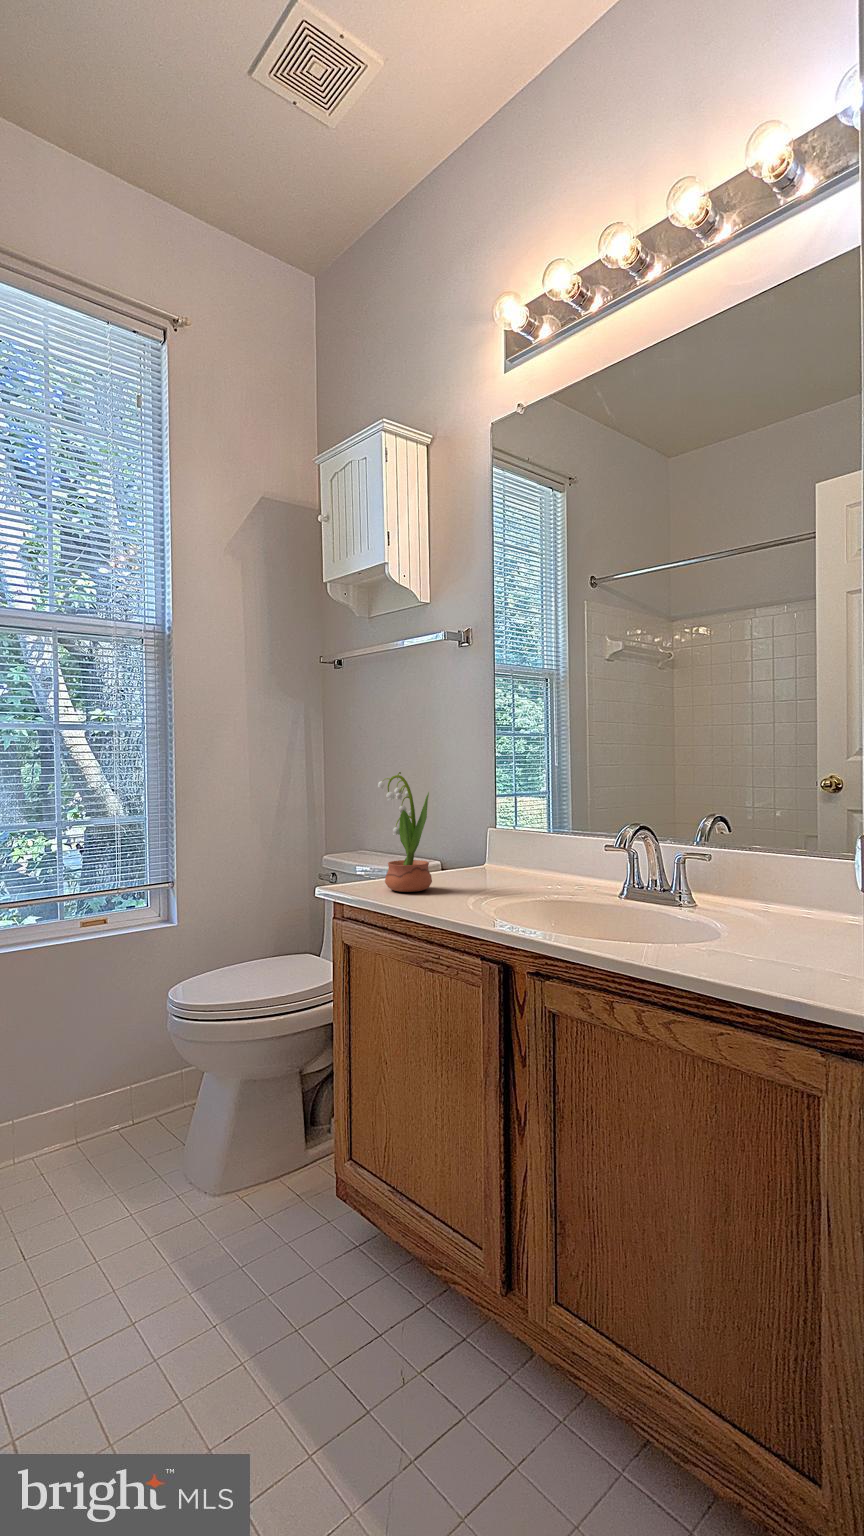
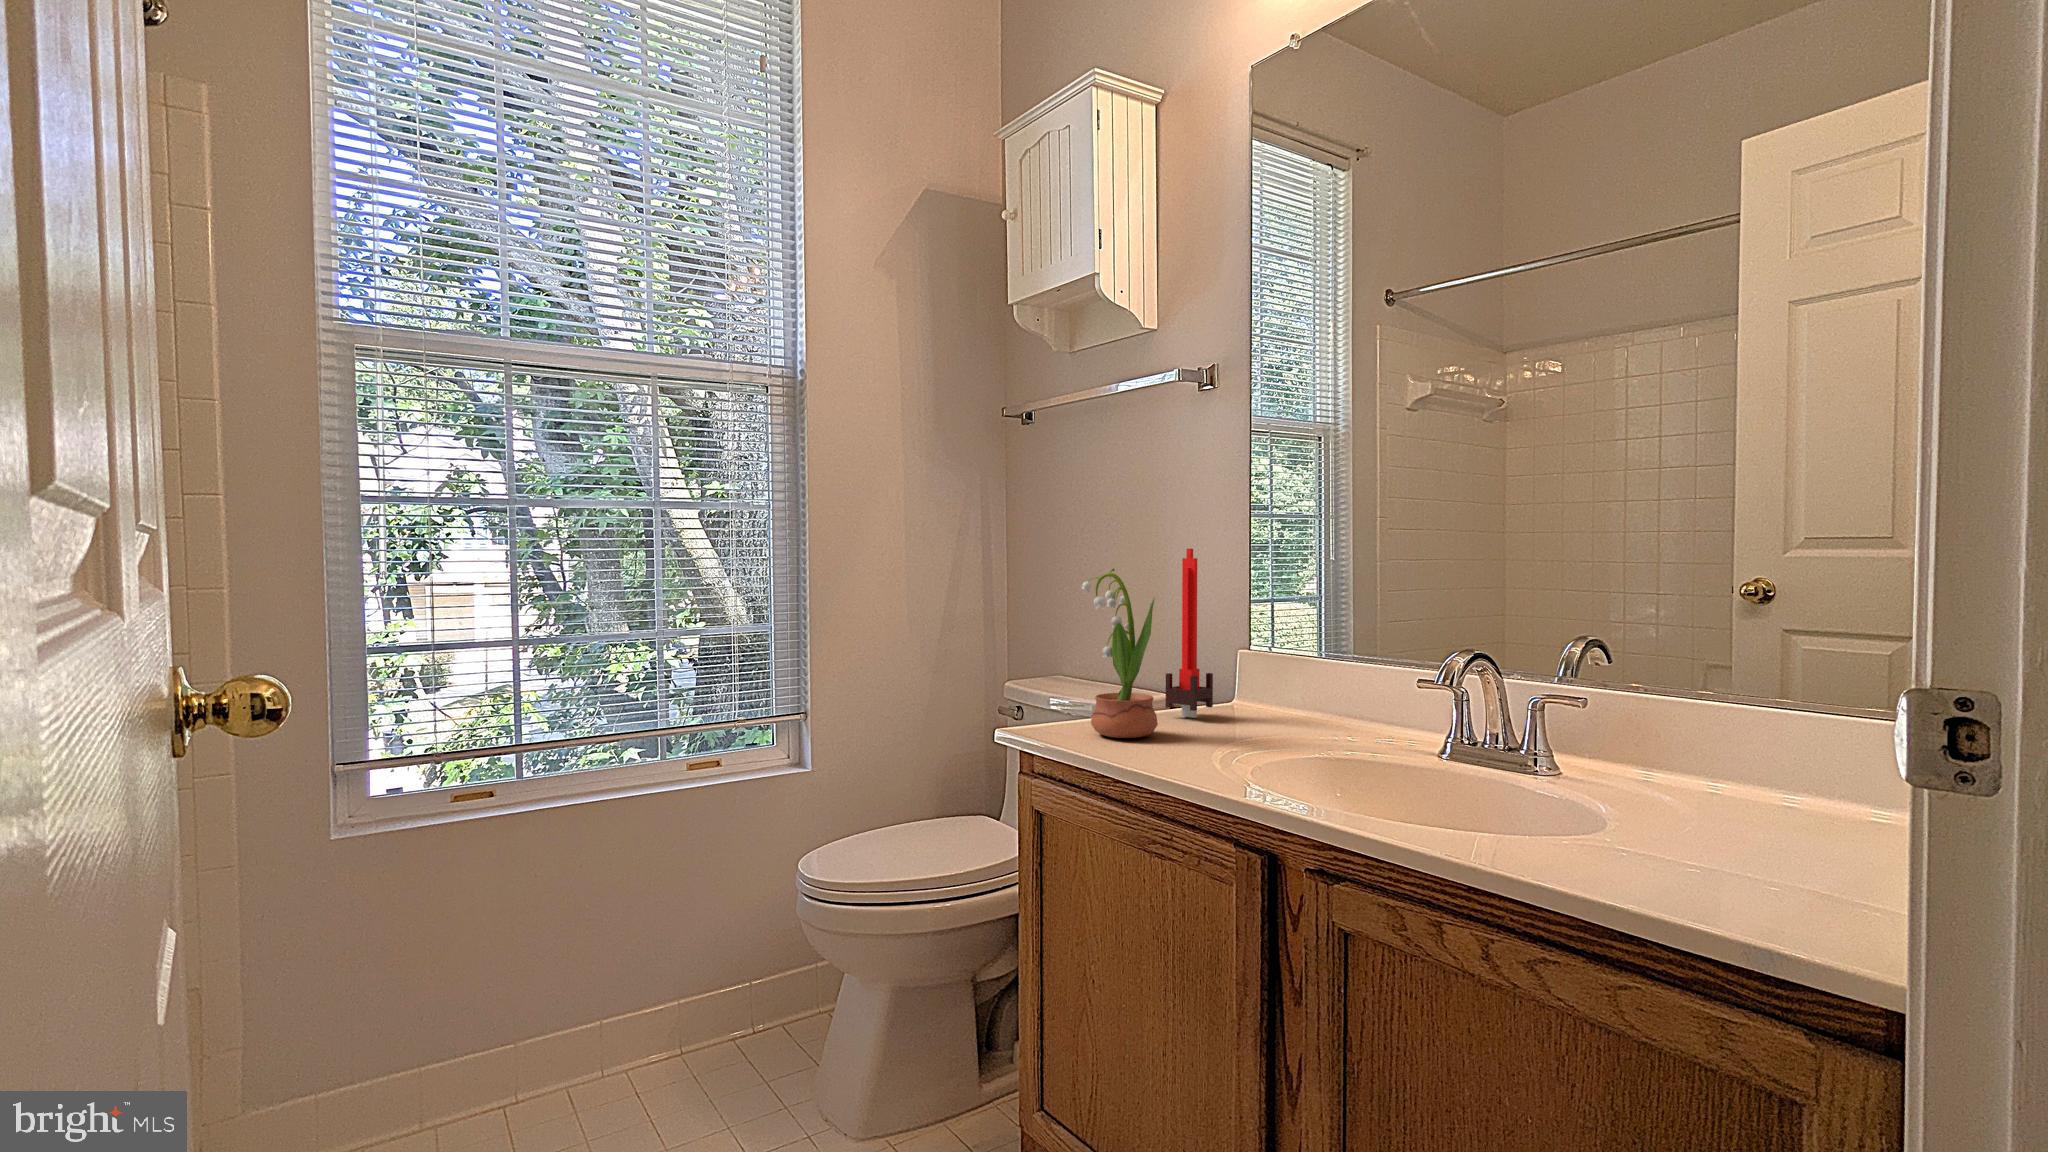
candle: none [438,758,472,878] -> present [1166,549,1213,718]

